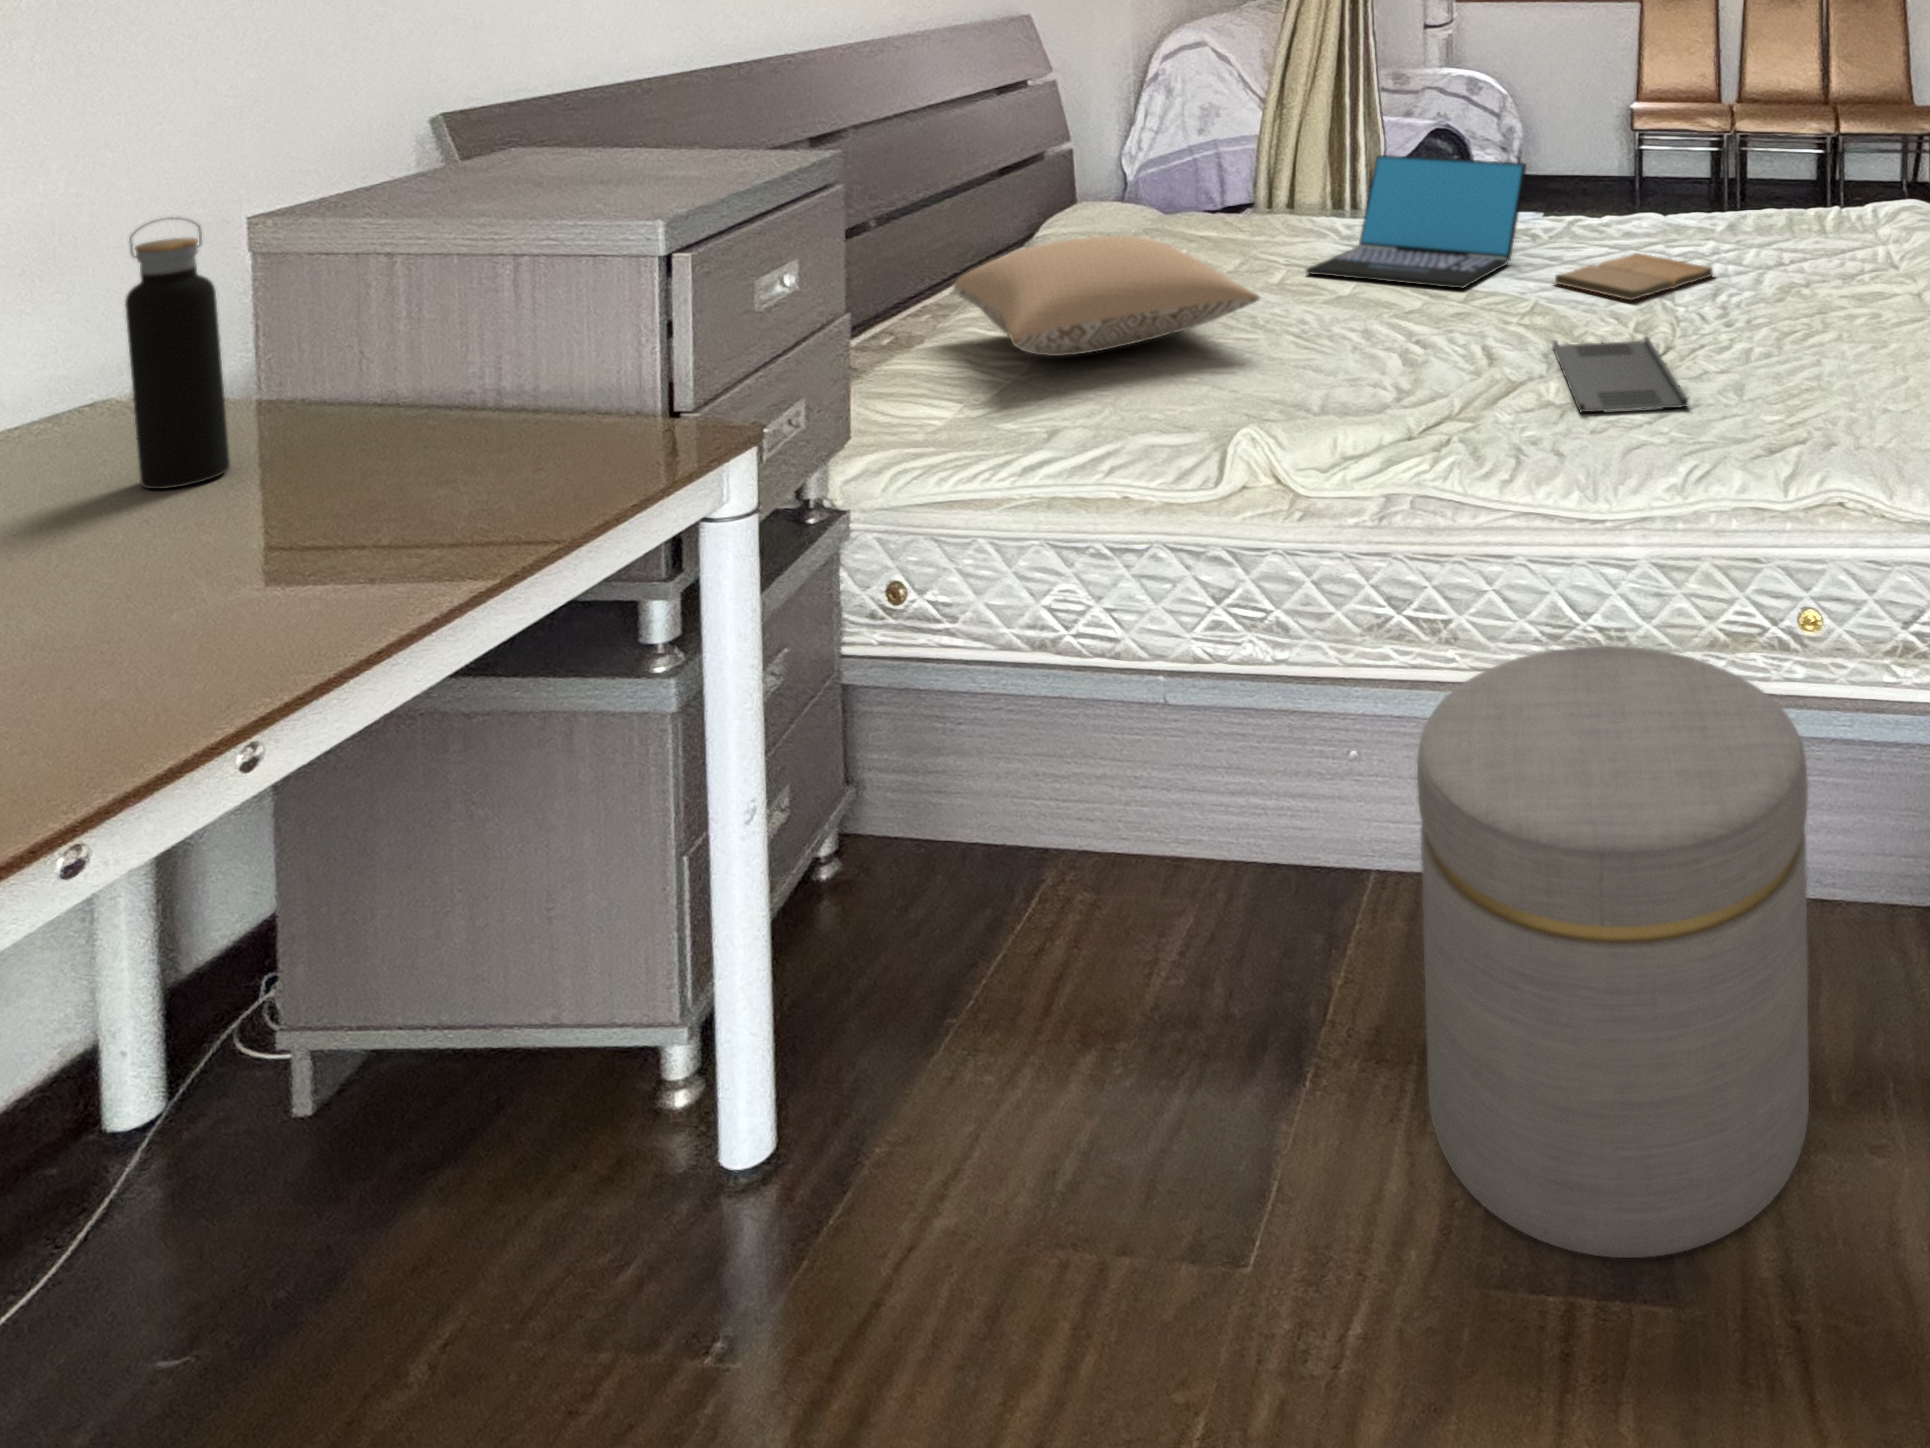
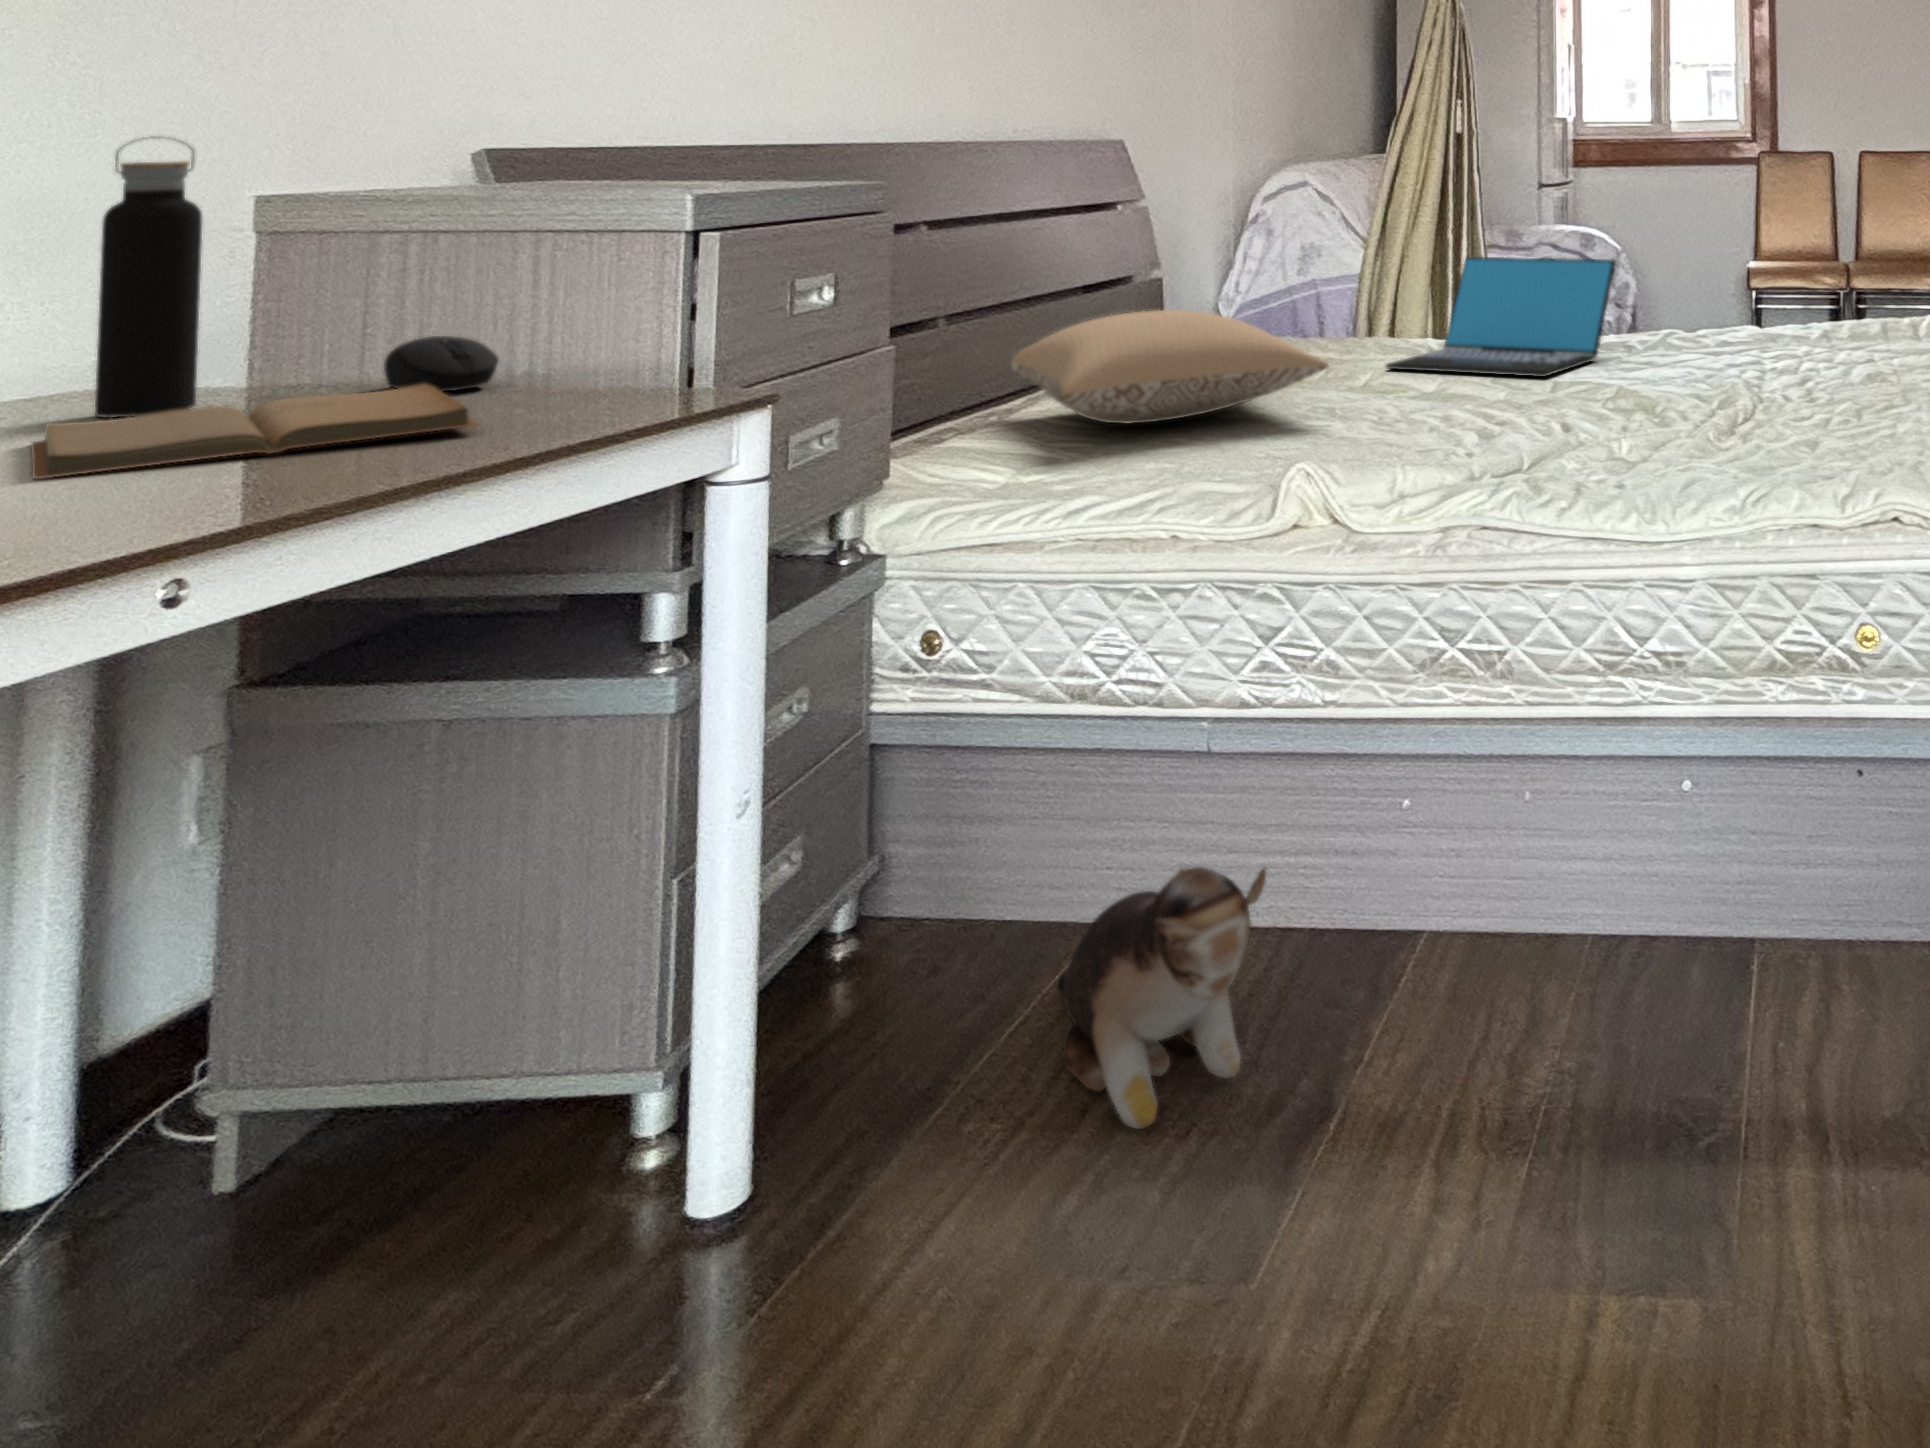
book: present [1554,253,1714,300] -> present [31,384,479,479]
tray: present [1552,336,1688,412] -> none [1628,404,1758,457]
computer mouse: none [395,374,501,437] -> present [384,336,499,392]
ottoman: present [1417,646,1809,1258] -> none [1447,652,1853,1263]
plush toy: none [1046,856,1247,1086] -> present [1057,867,1266,1129]

